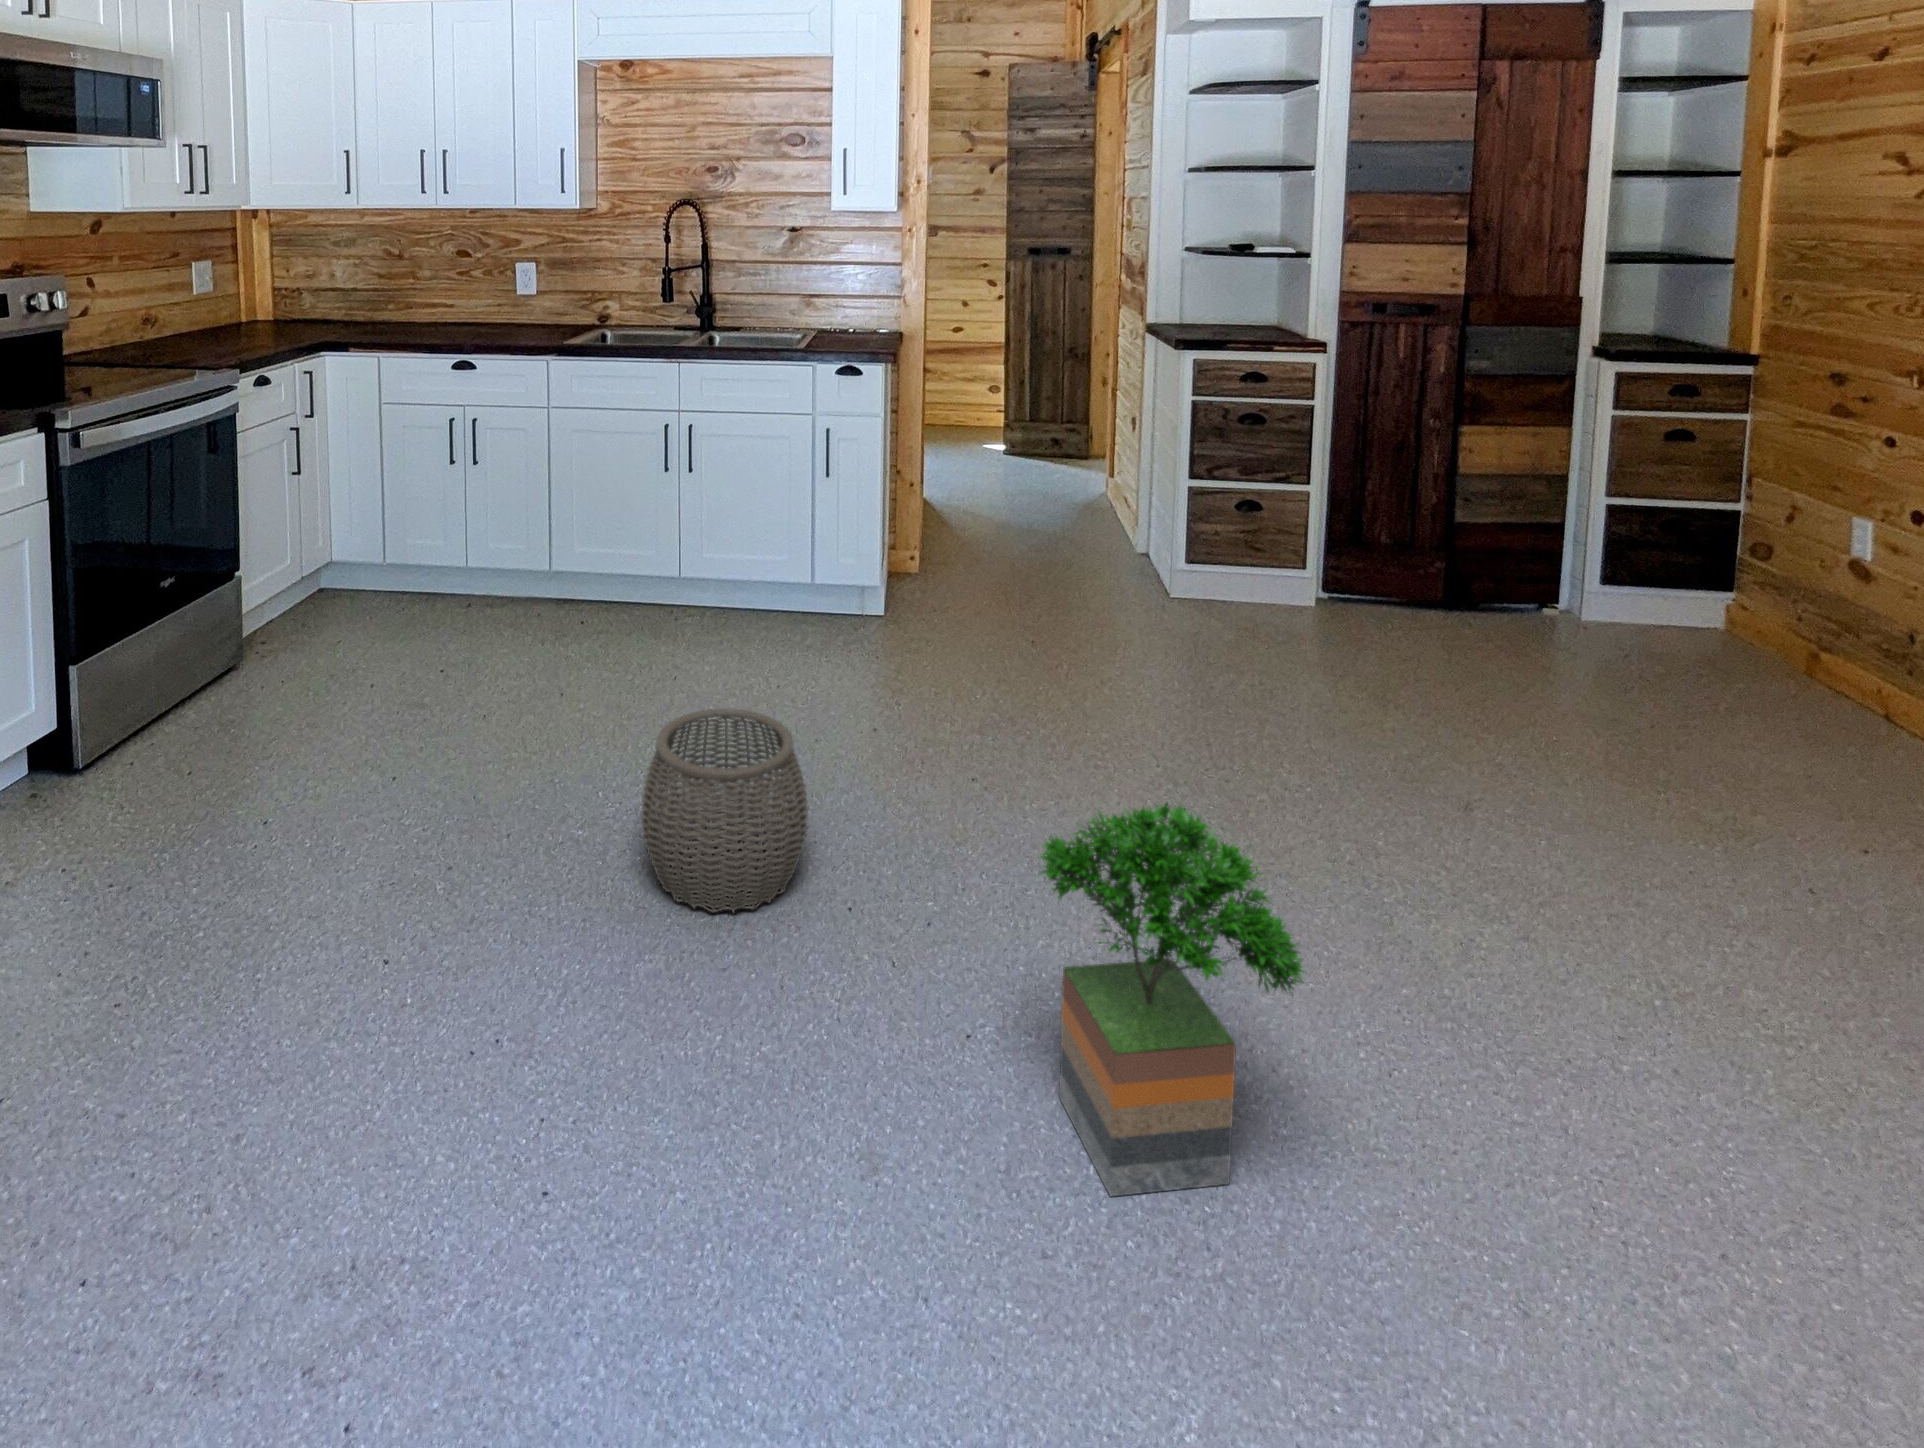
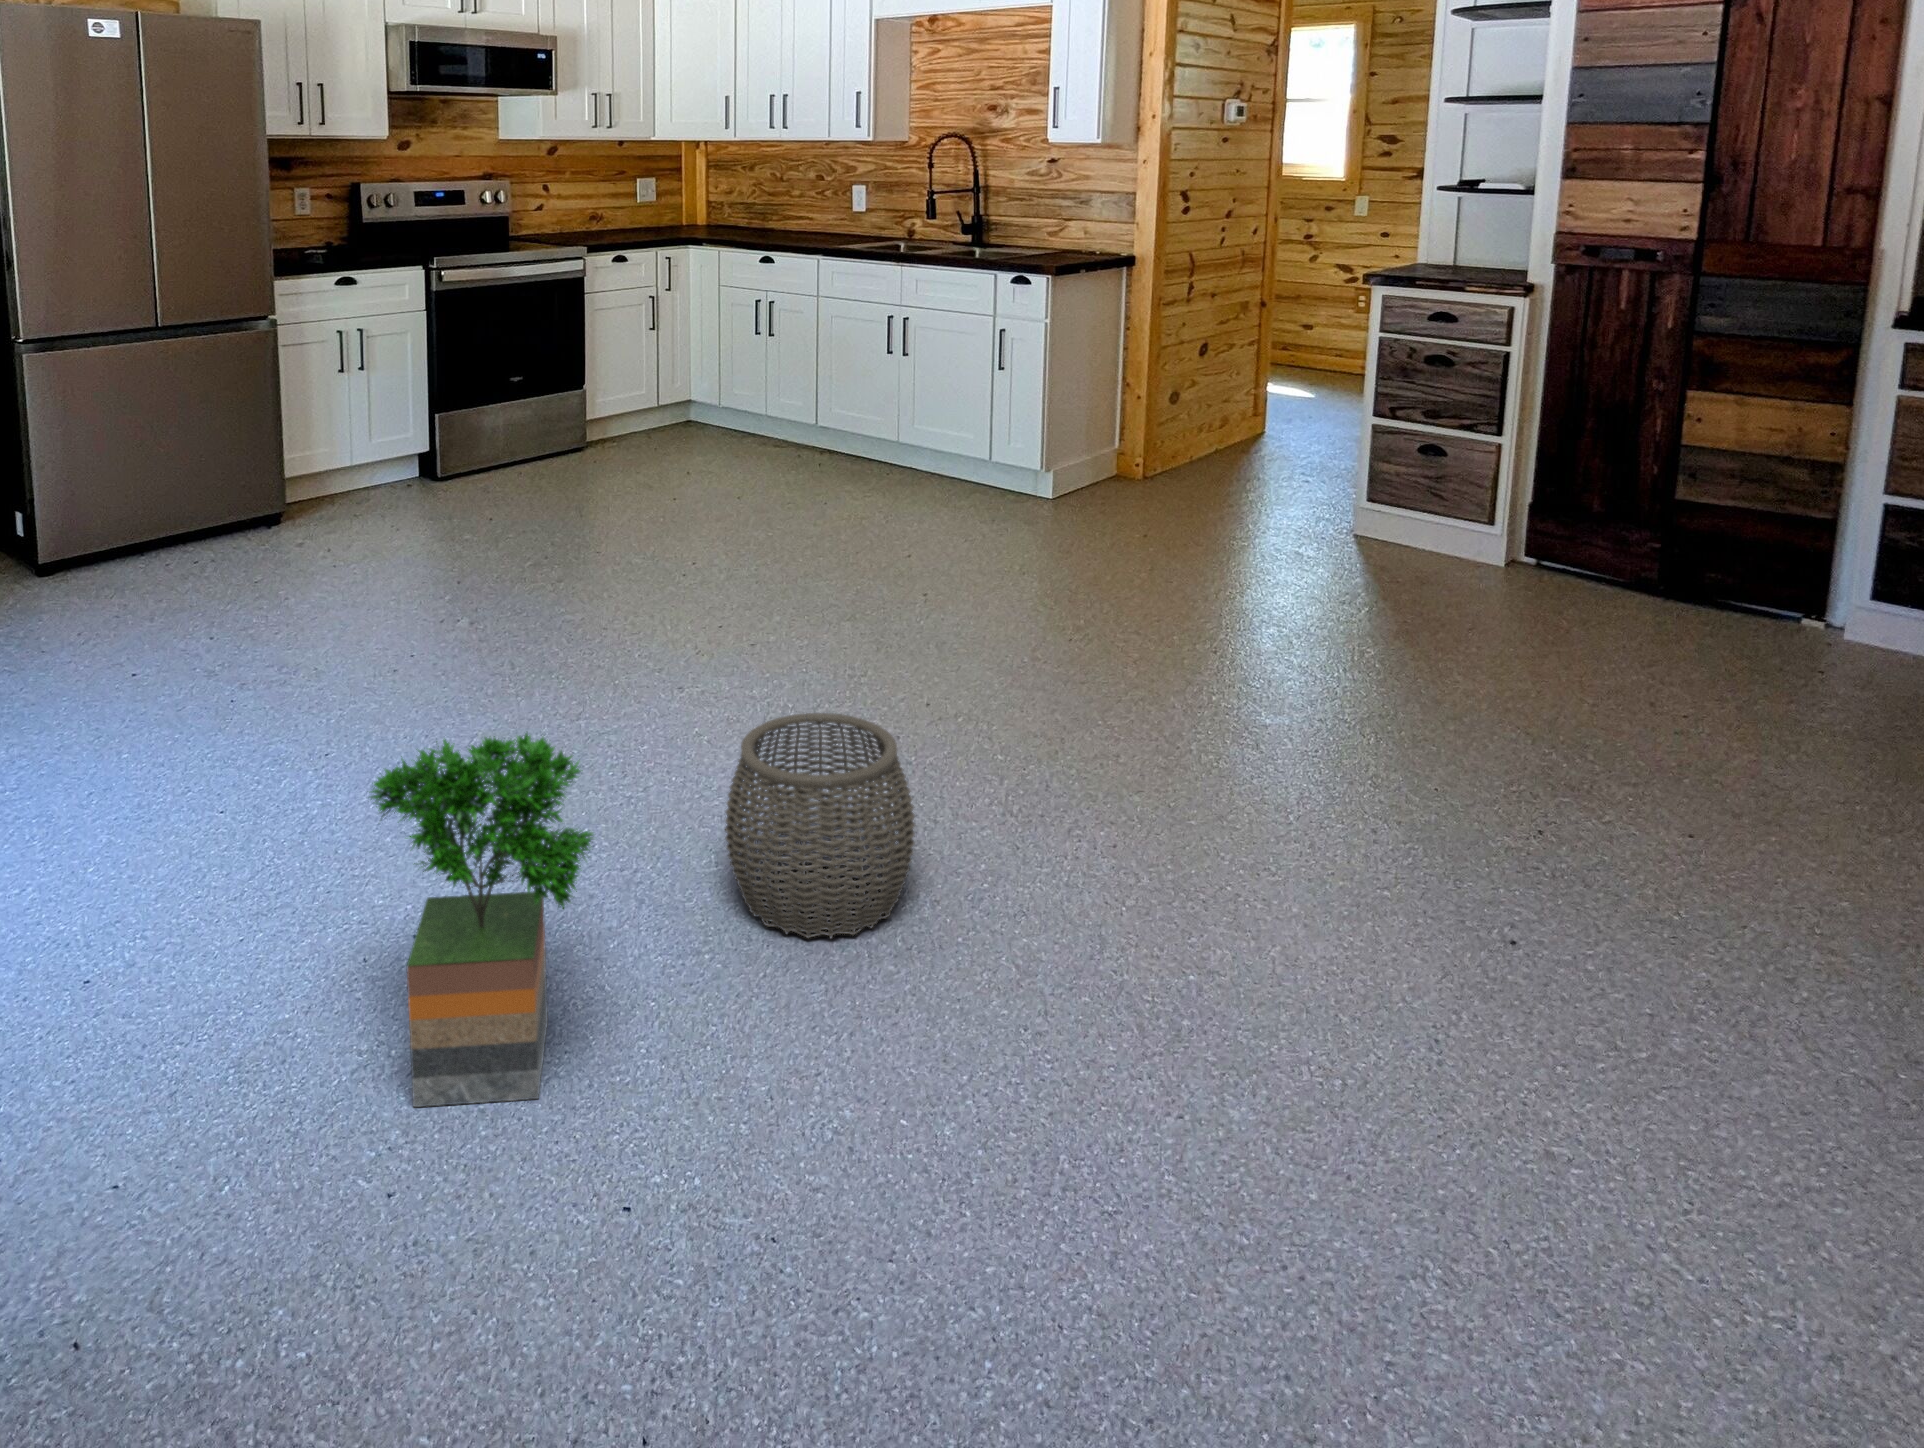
potted tree: present [1040,803,1304,1196] -> present [370,733,593,1107]

